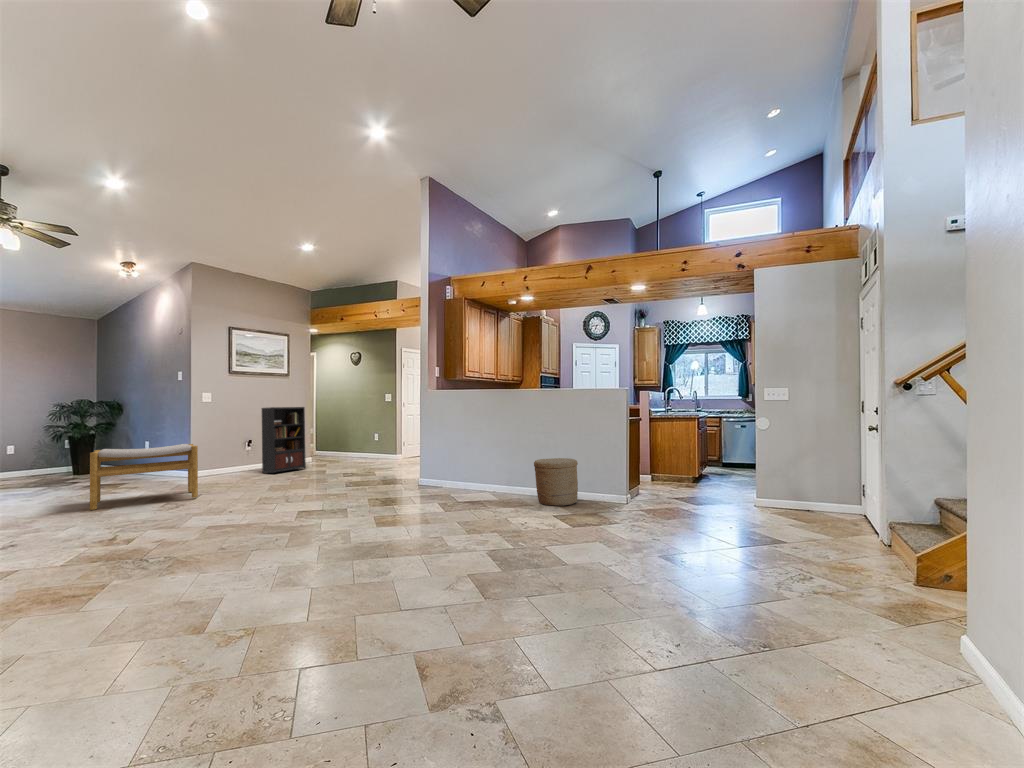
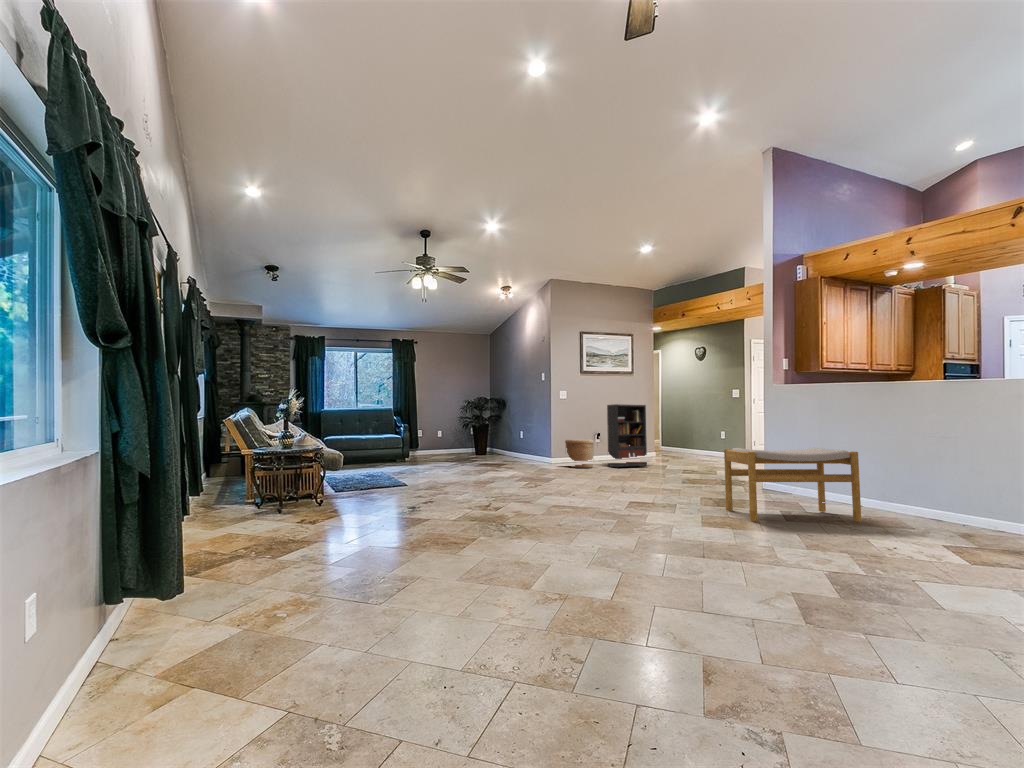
footstool: present [90,444,198,510] -> present [724,448,861,522]
woven basket: present [534,458,578,506] -> present [565,440,594,468]

